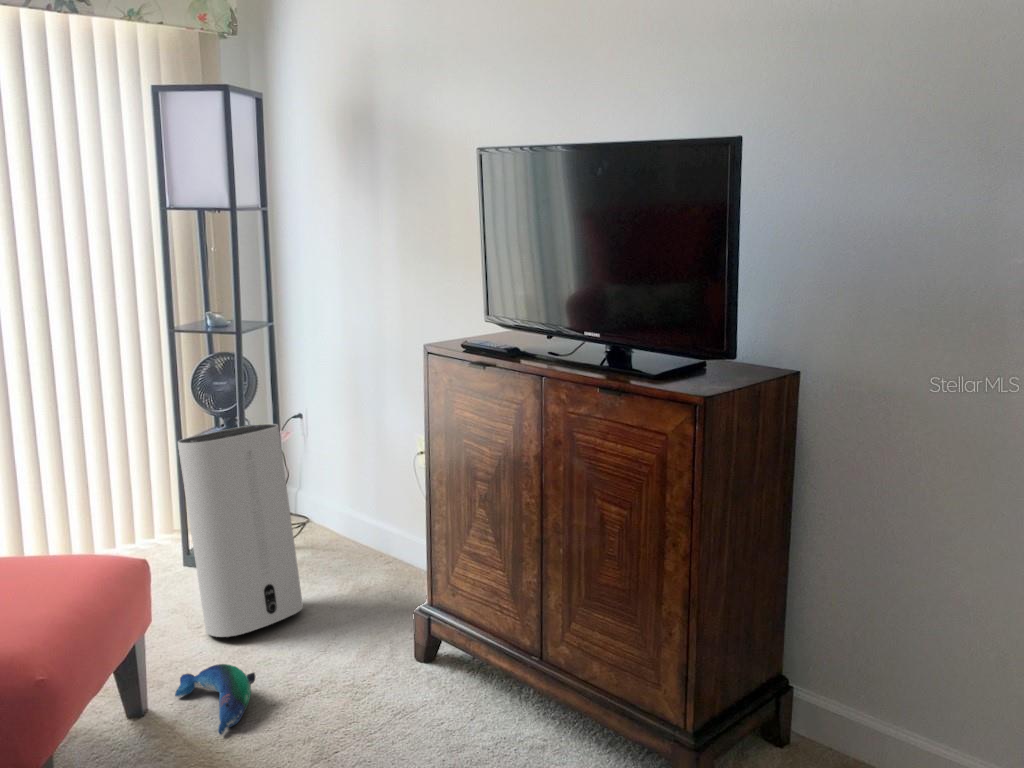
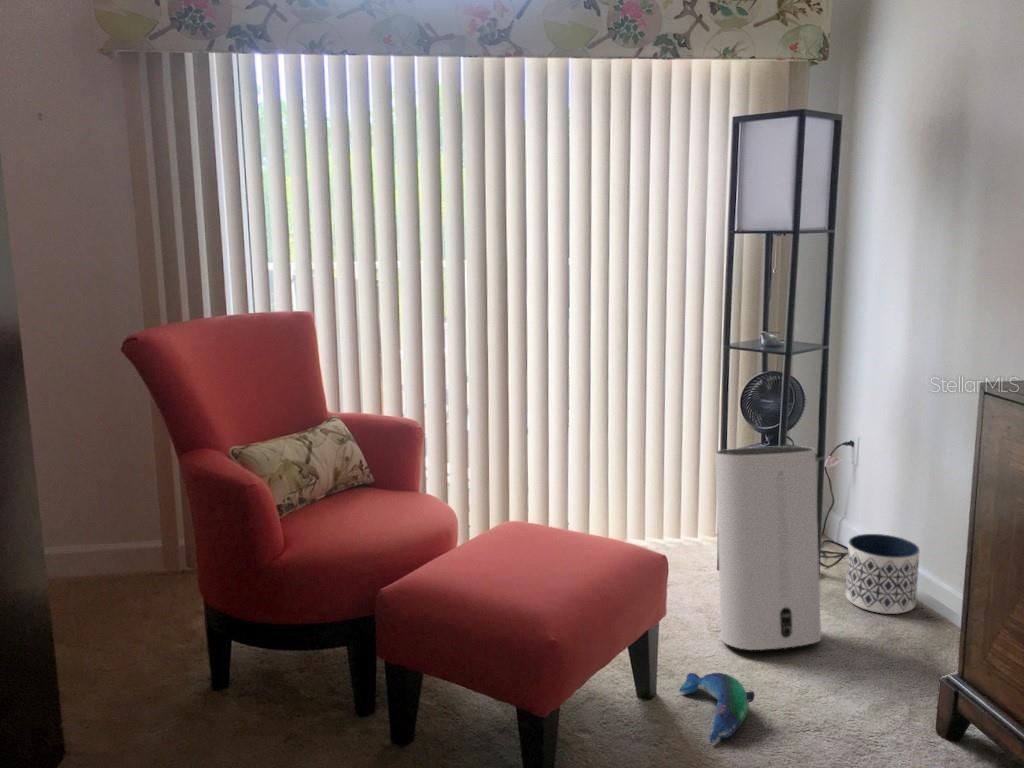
planter: none [313,497,378,570] -> present [845,534,920,614]

